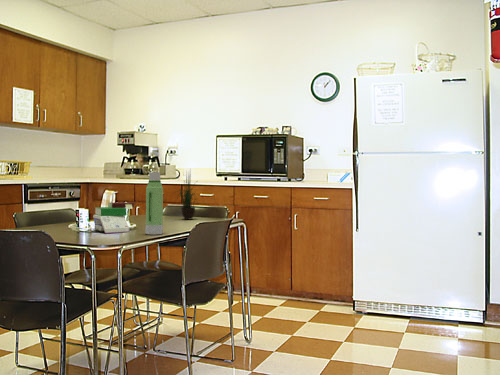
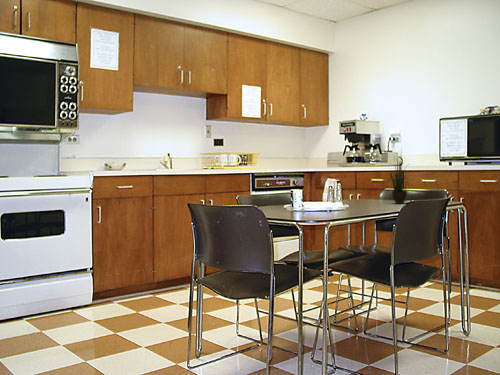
water bottle: present [145,172,163,235] -> none [348,154,364,213]
book: present [93,202,134,233] -> none [302,185,340,212]

